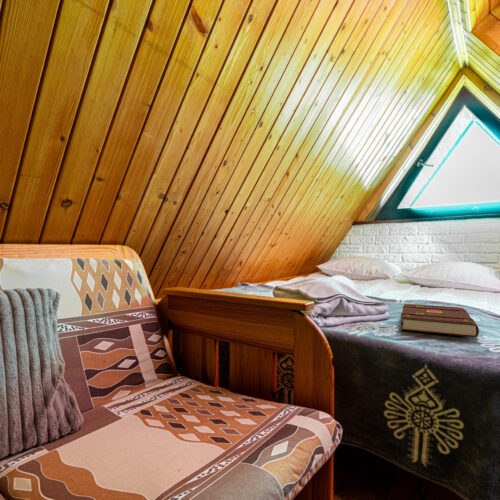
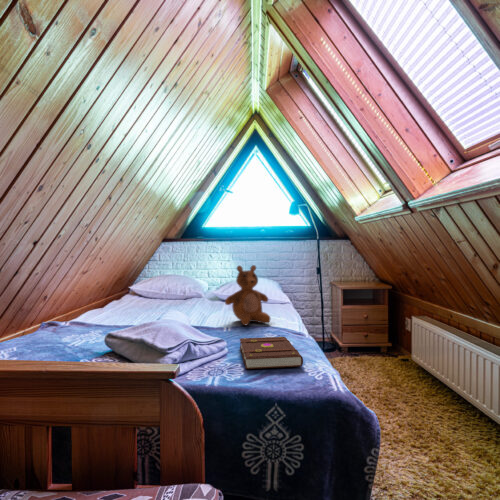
teddy bear: none [398,235,453,299] -> present [225,265,270,325]

